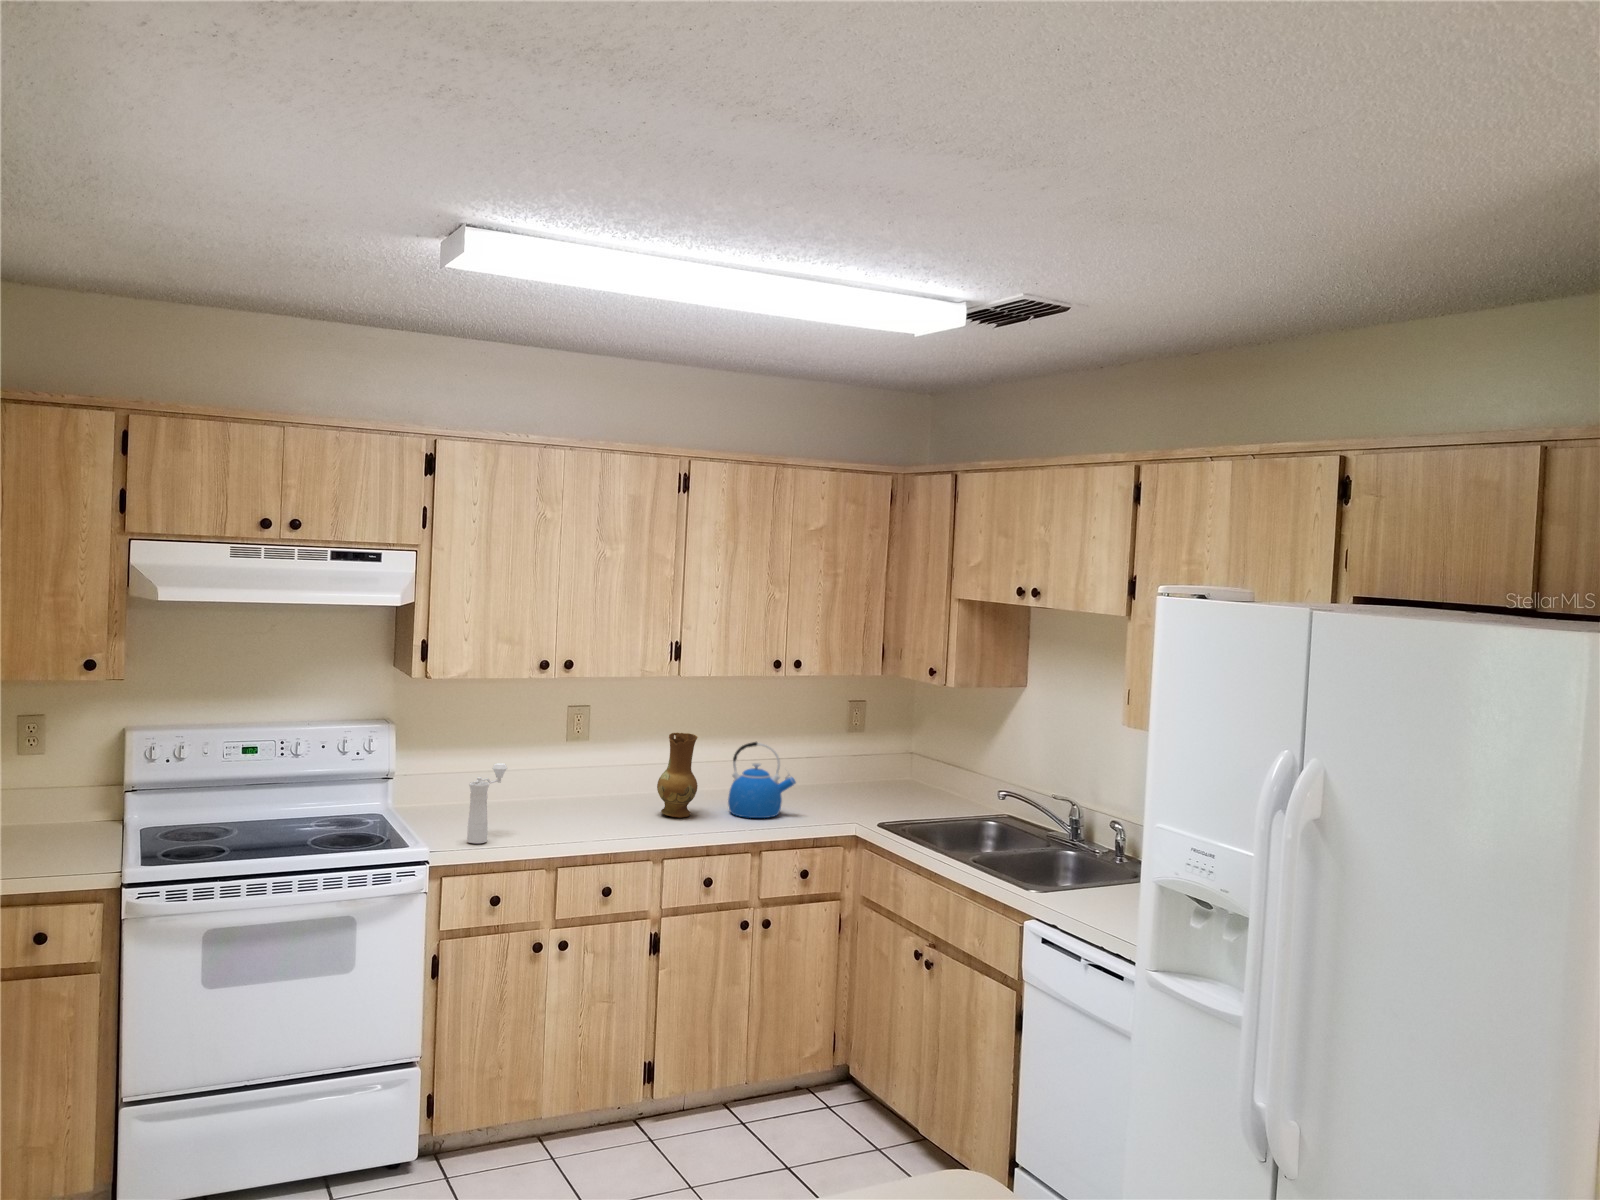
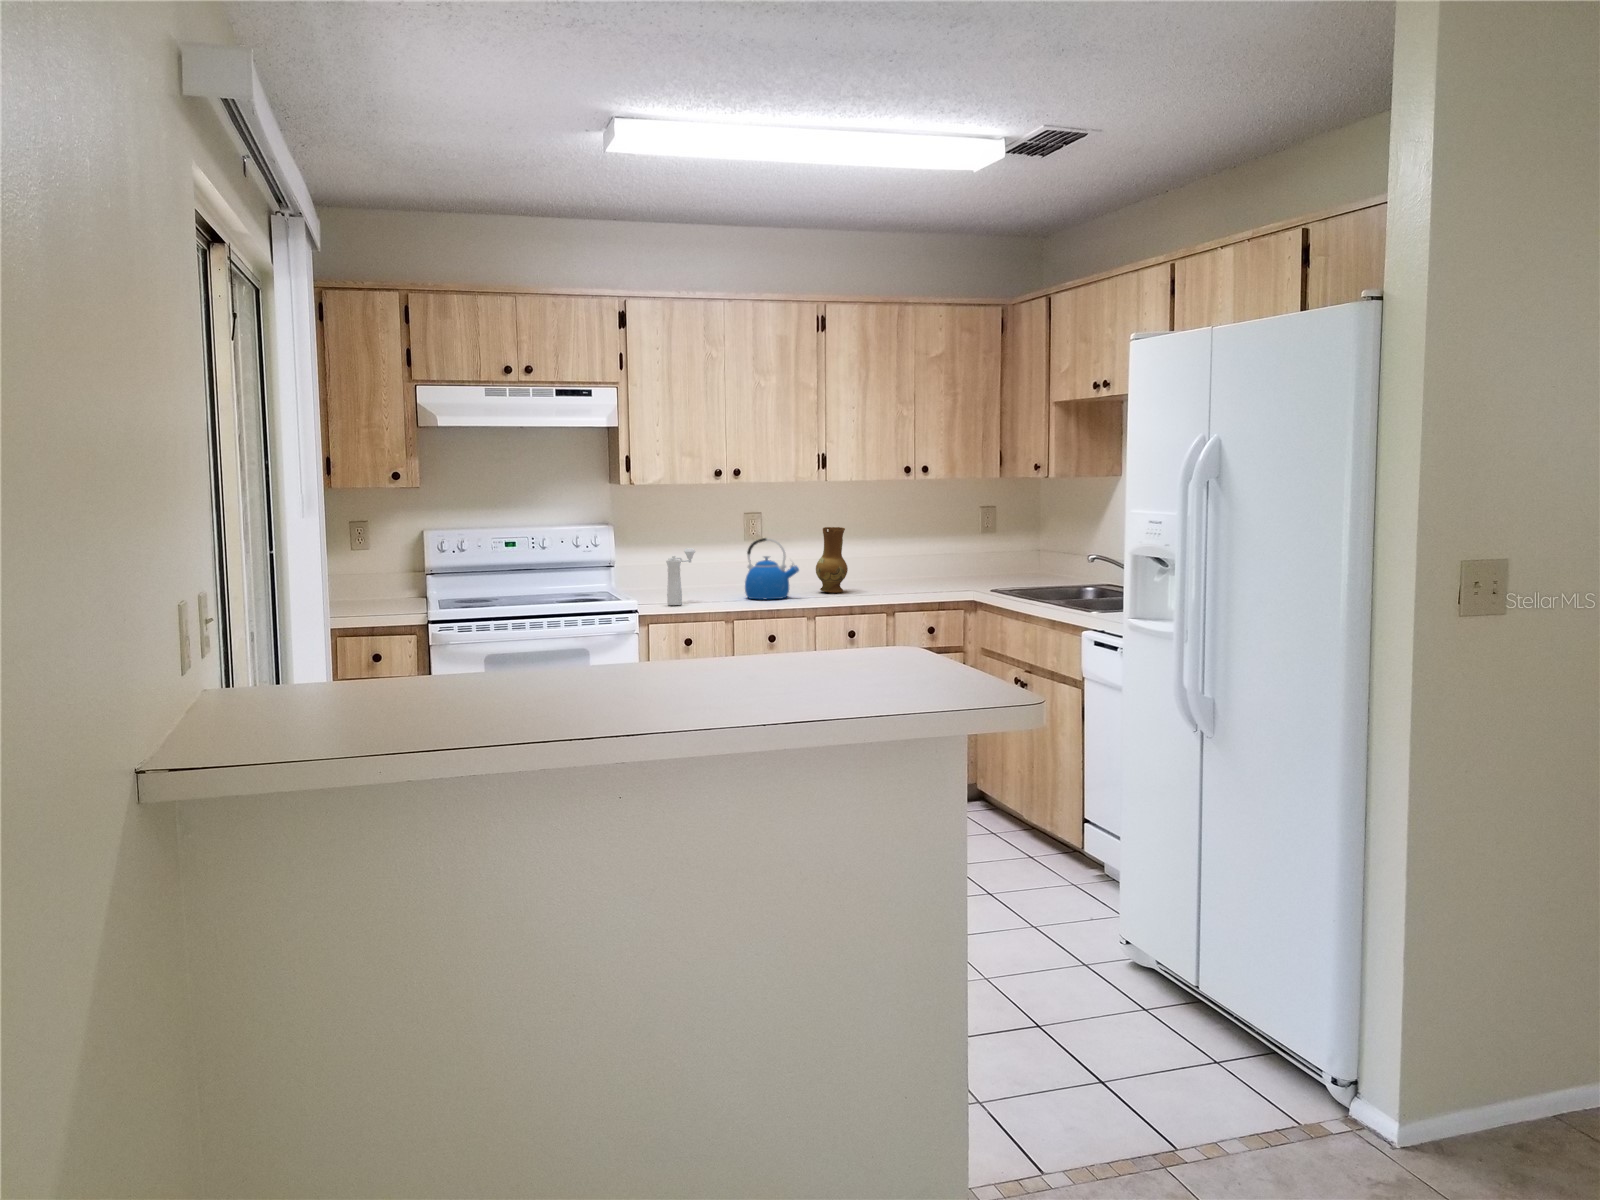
kettle: present [728,742,796,818] -> present [745,538,799,599]

